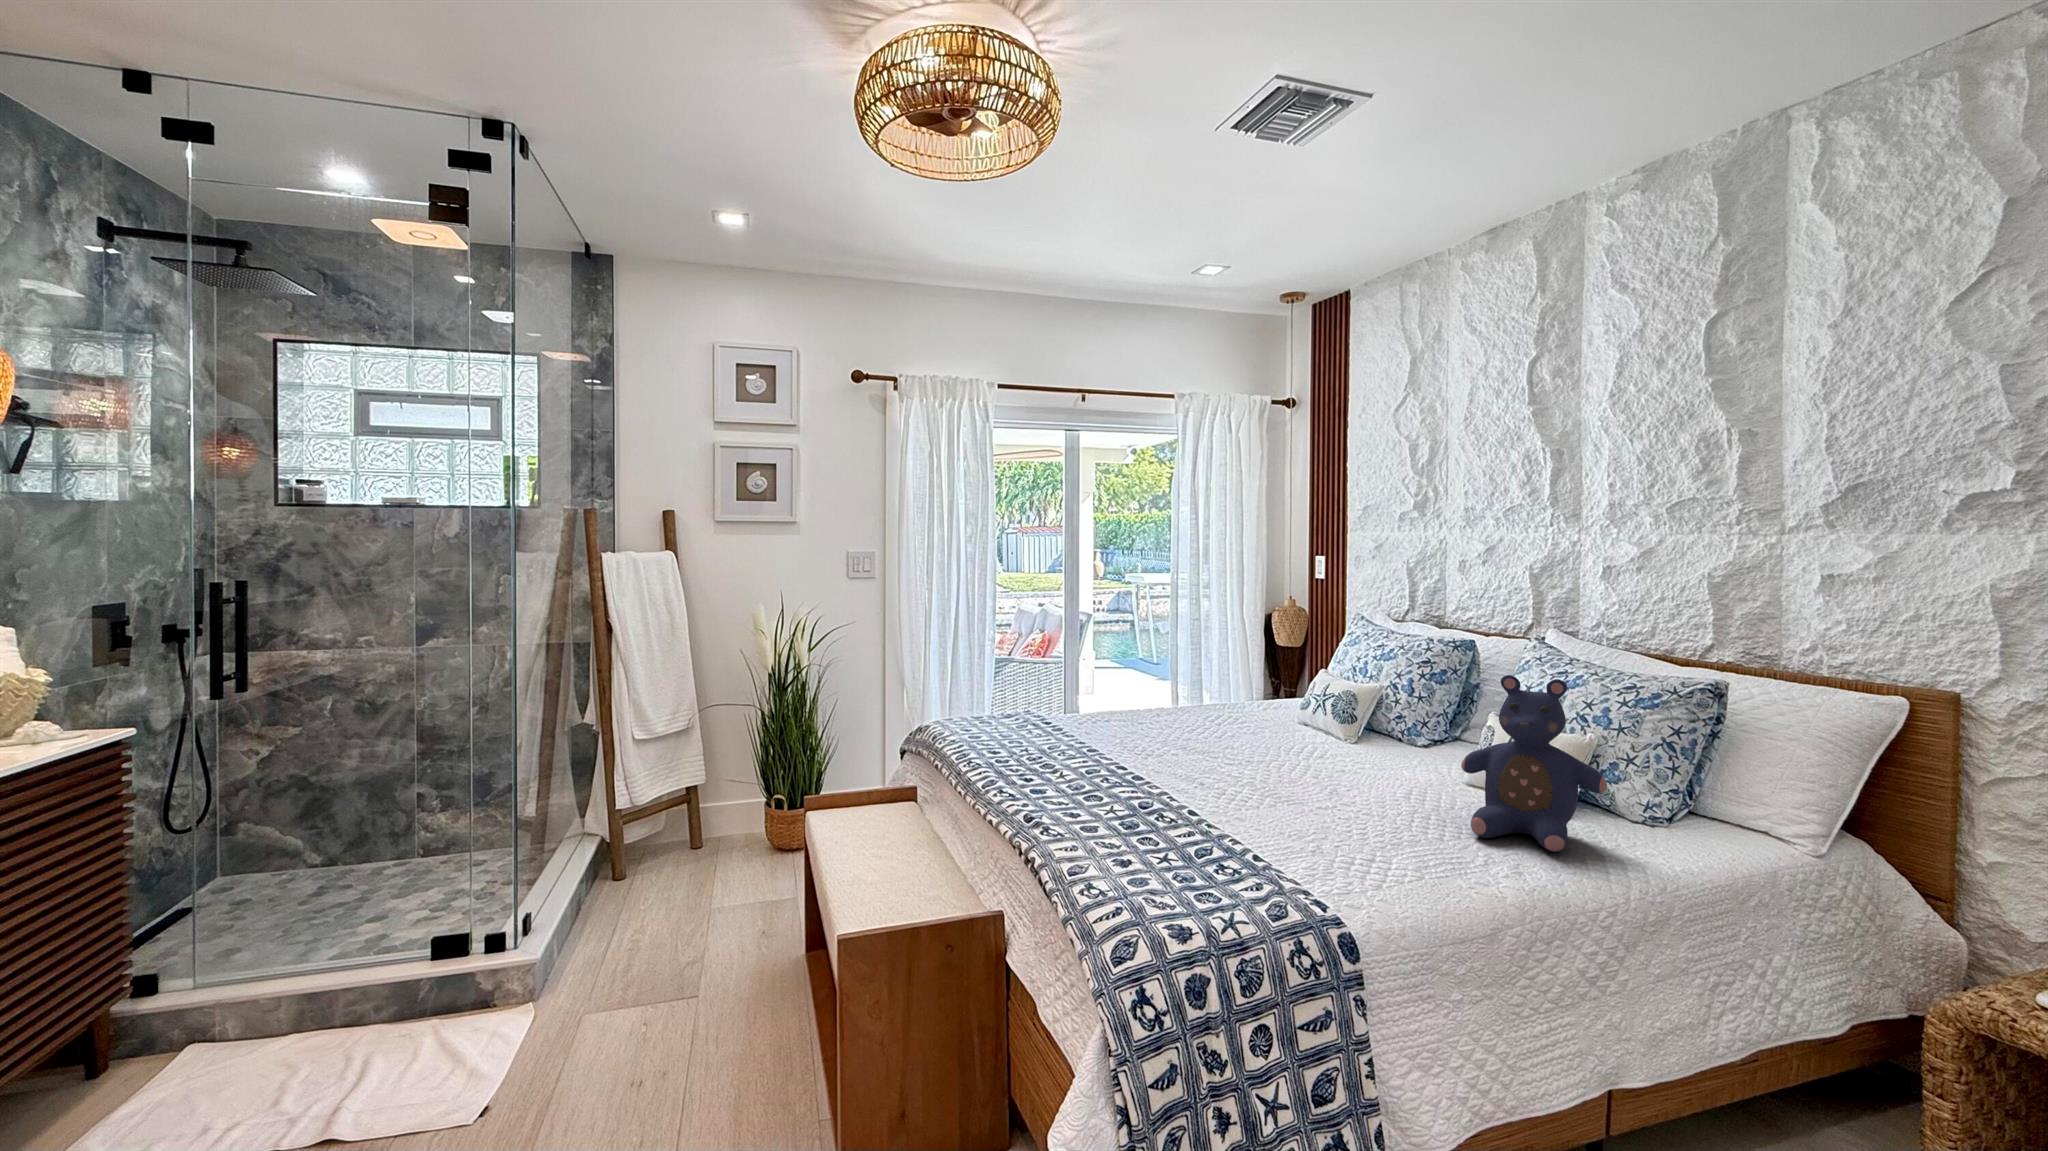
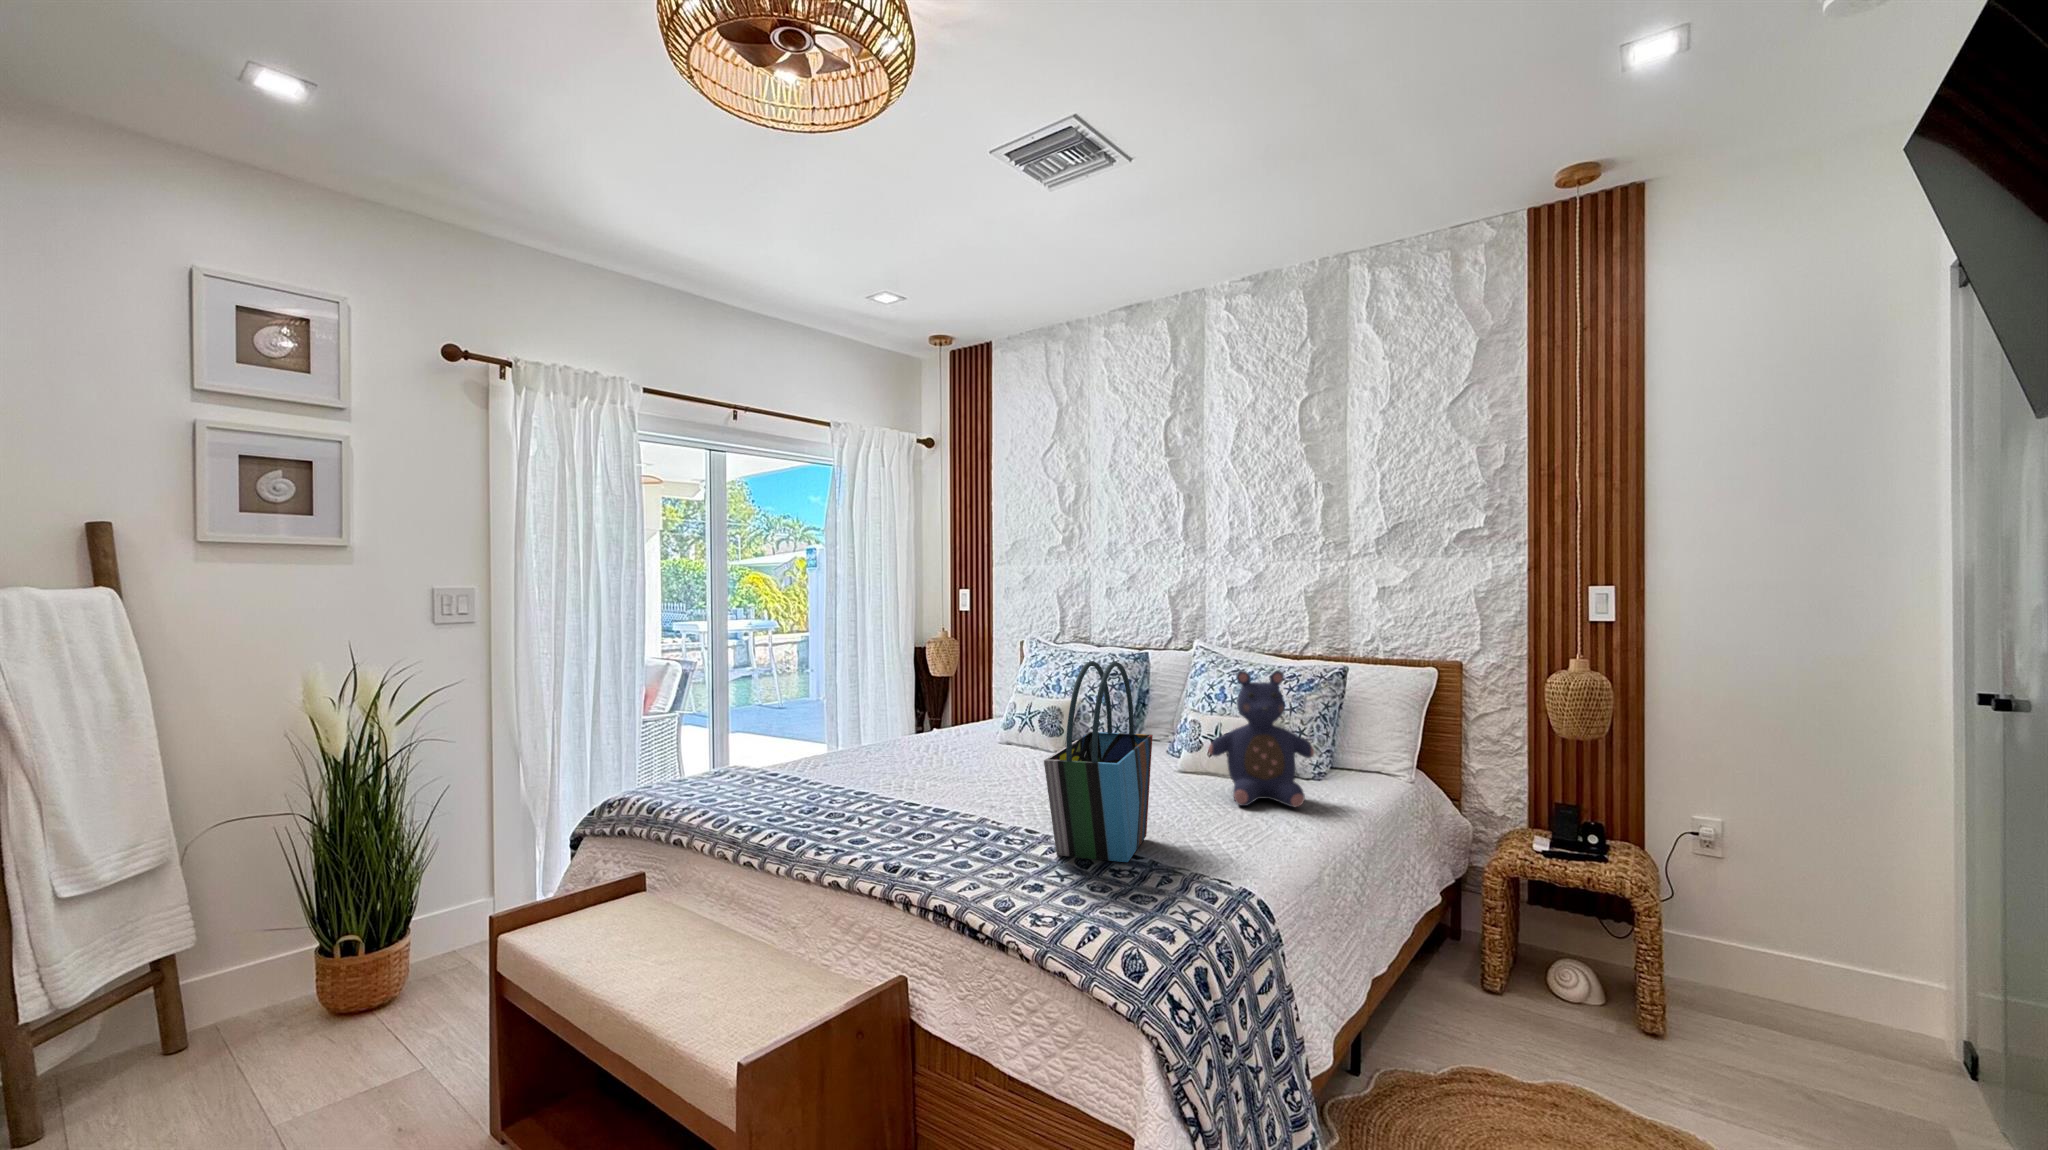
tote bag: none [1150,653,1325,872] -> present [1044,661,1153,862]

